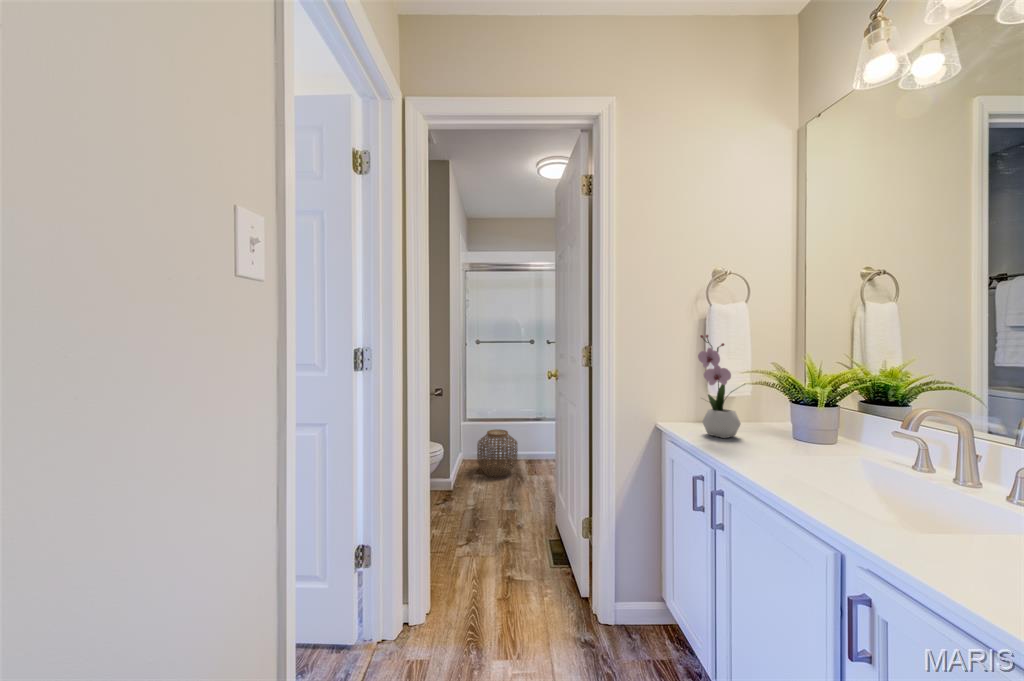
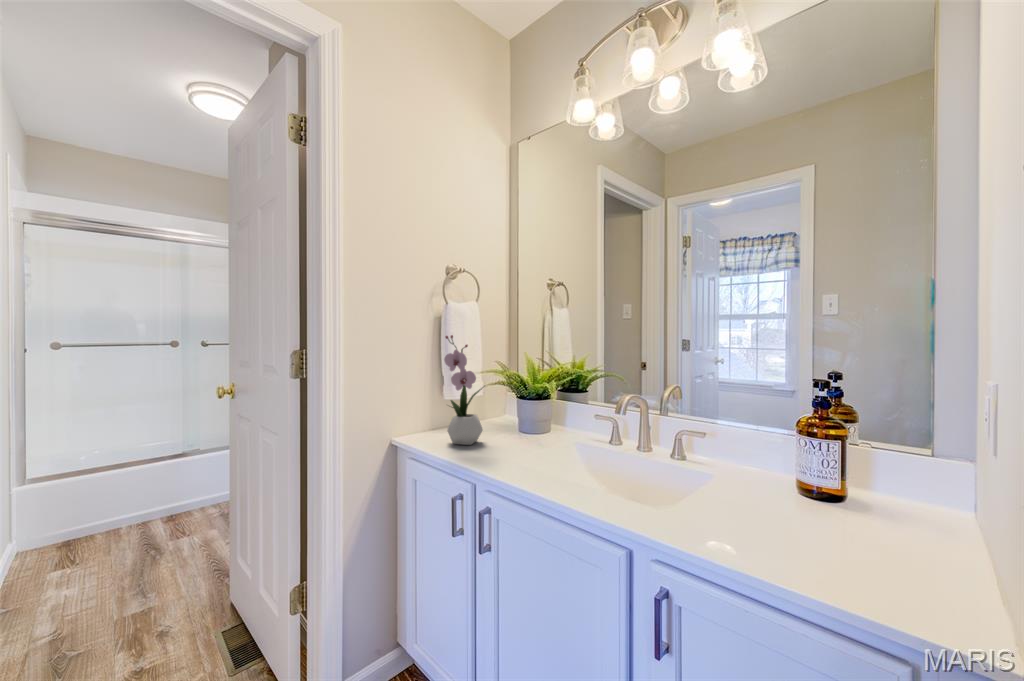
woven basket: present [477,429,518,477] -> none [57,483,148,566]

